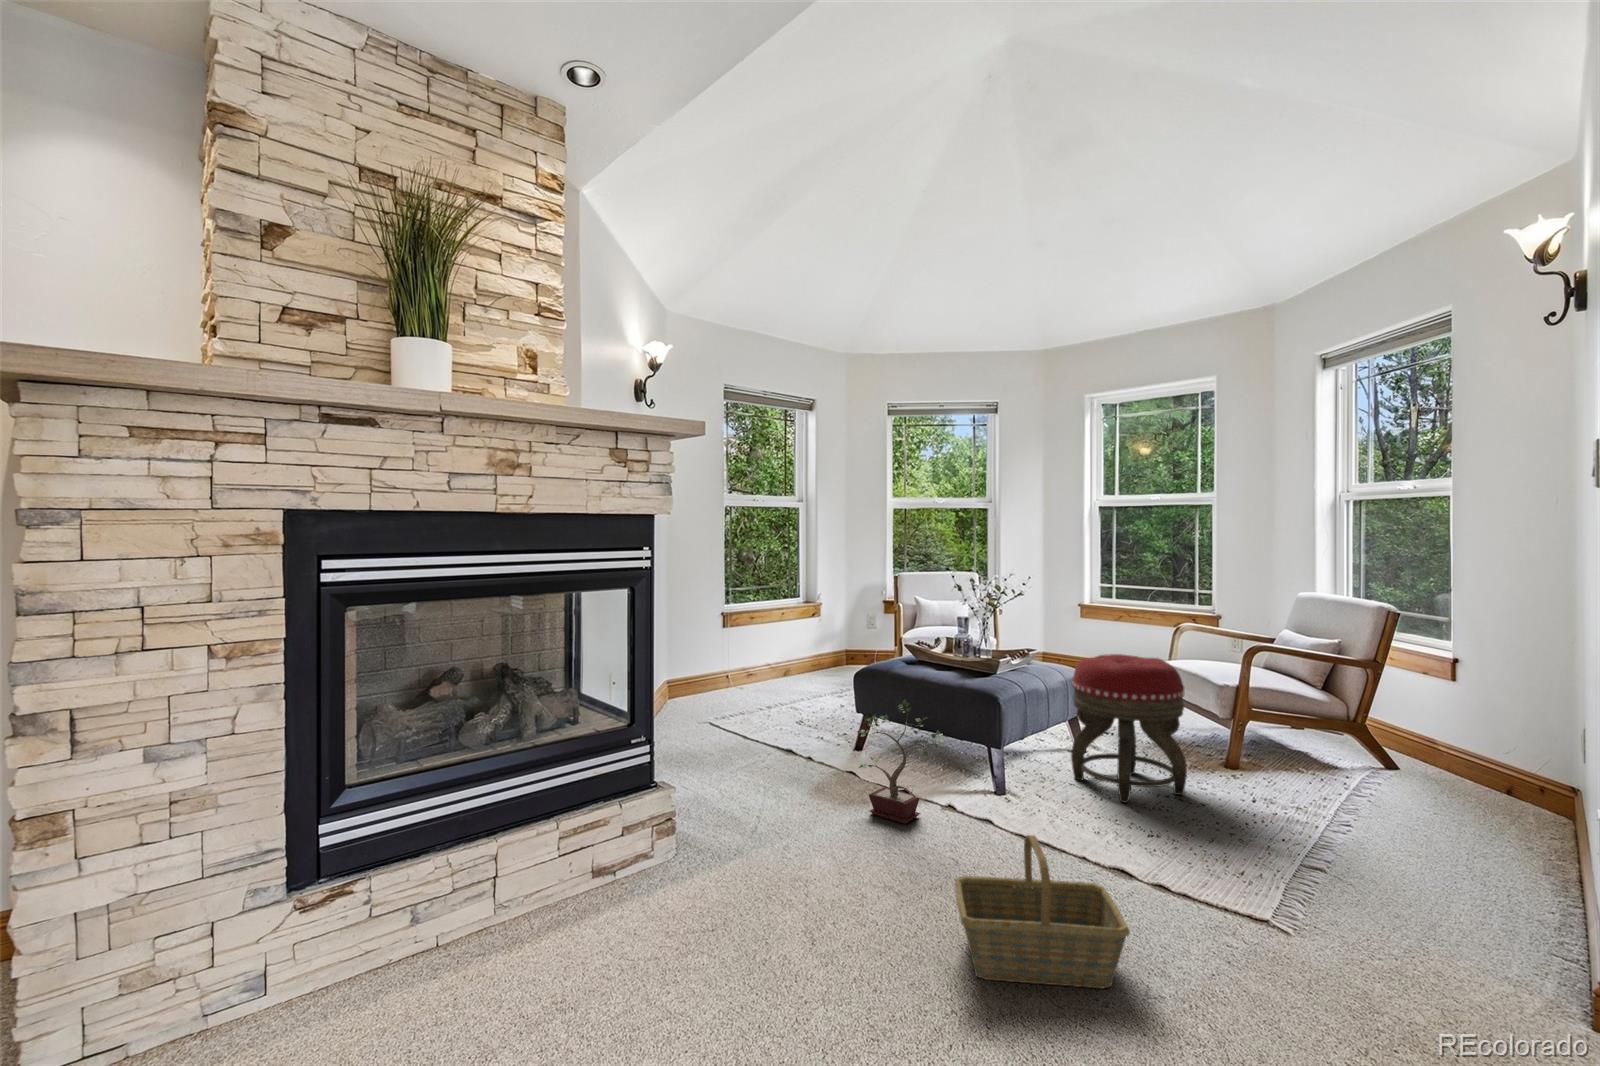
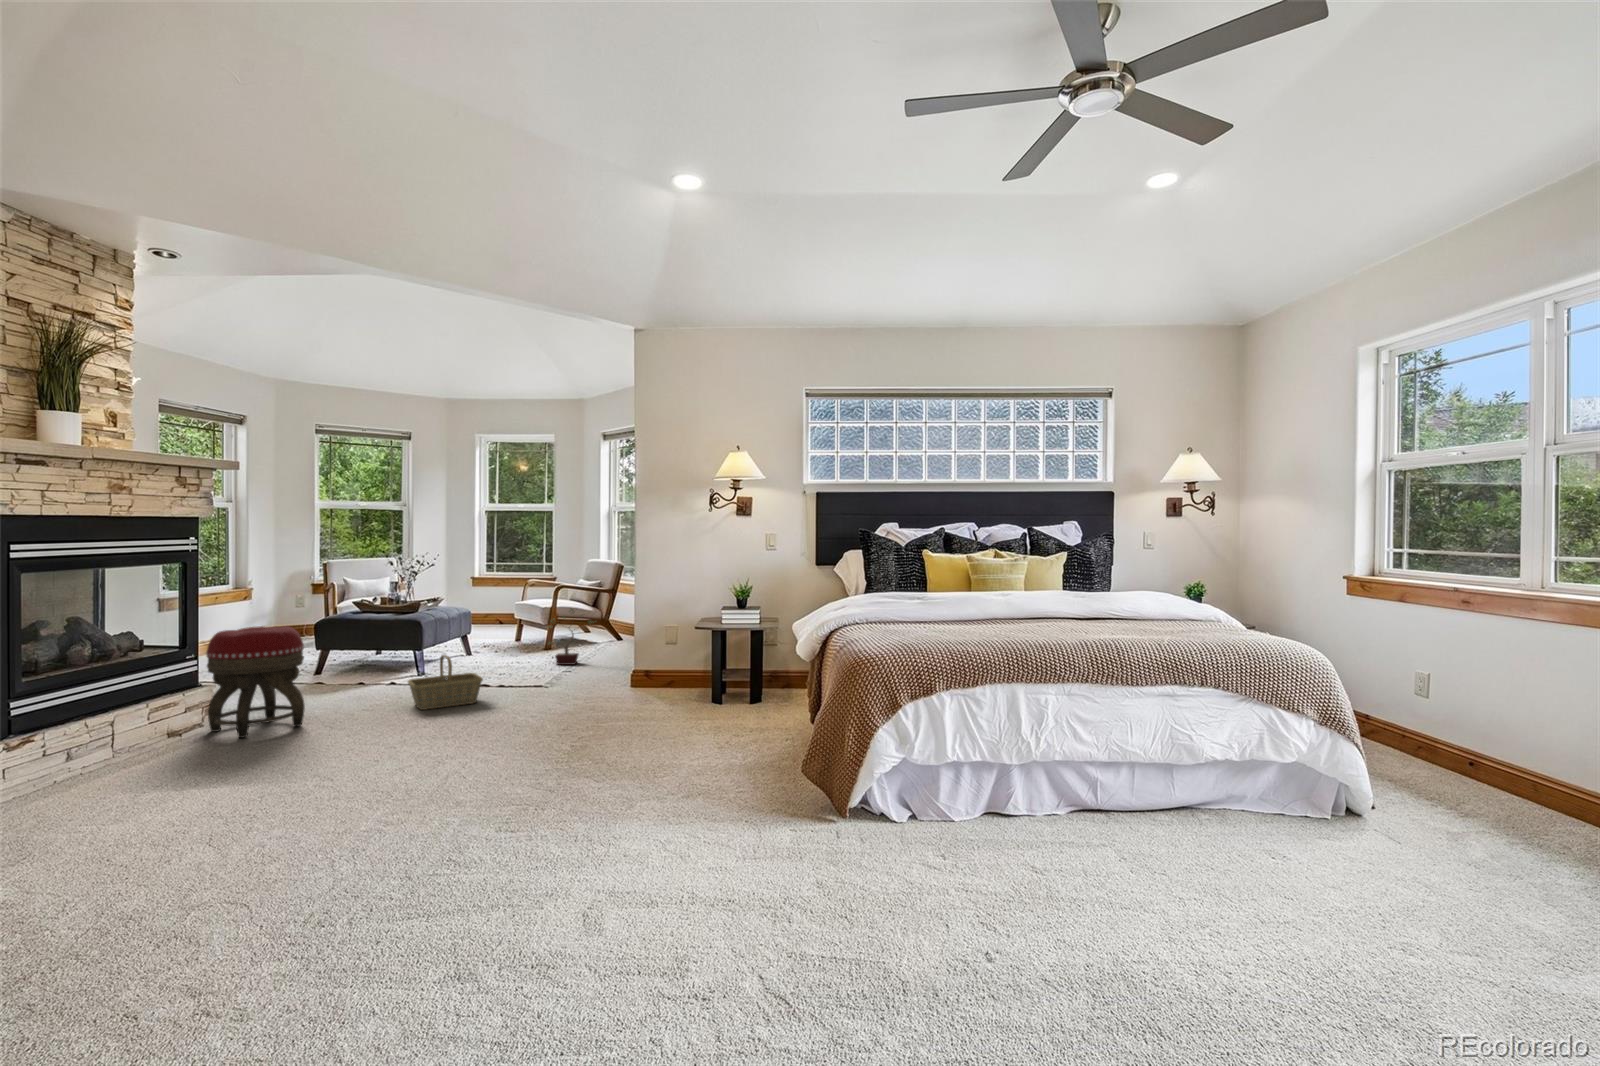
footstool: present [1071,654,1187,803] -> present [206,626,305,738]
potted plant: present [857,699,945,824] -> present [551,609,594,665]

